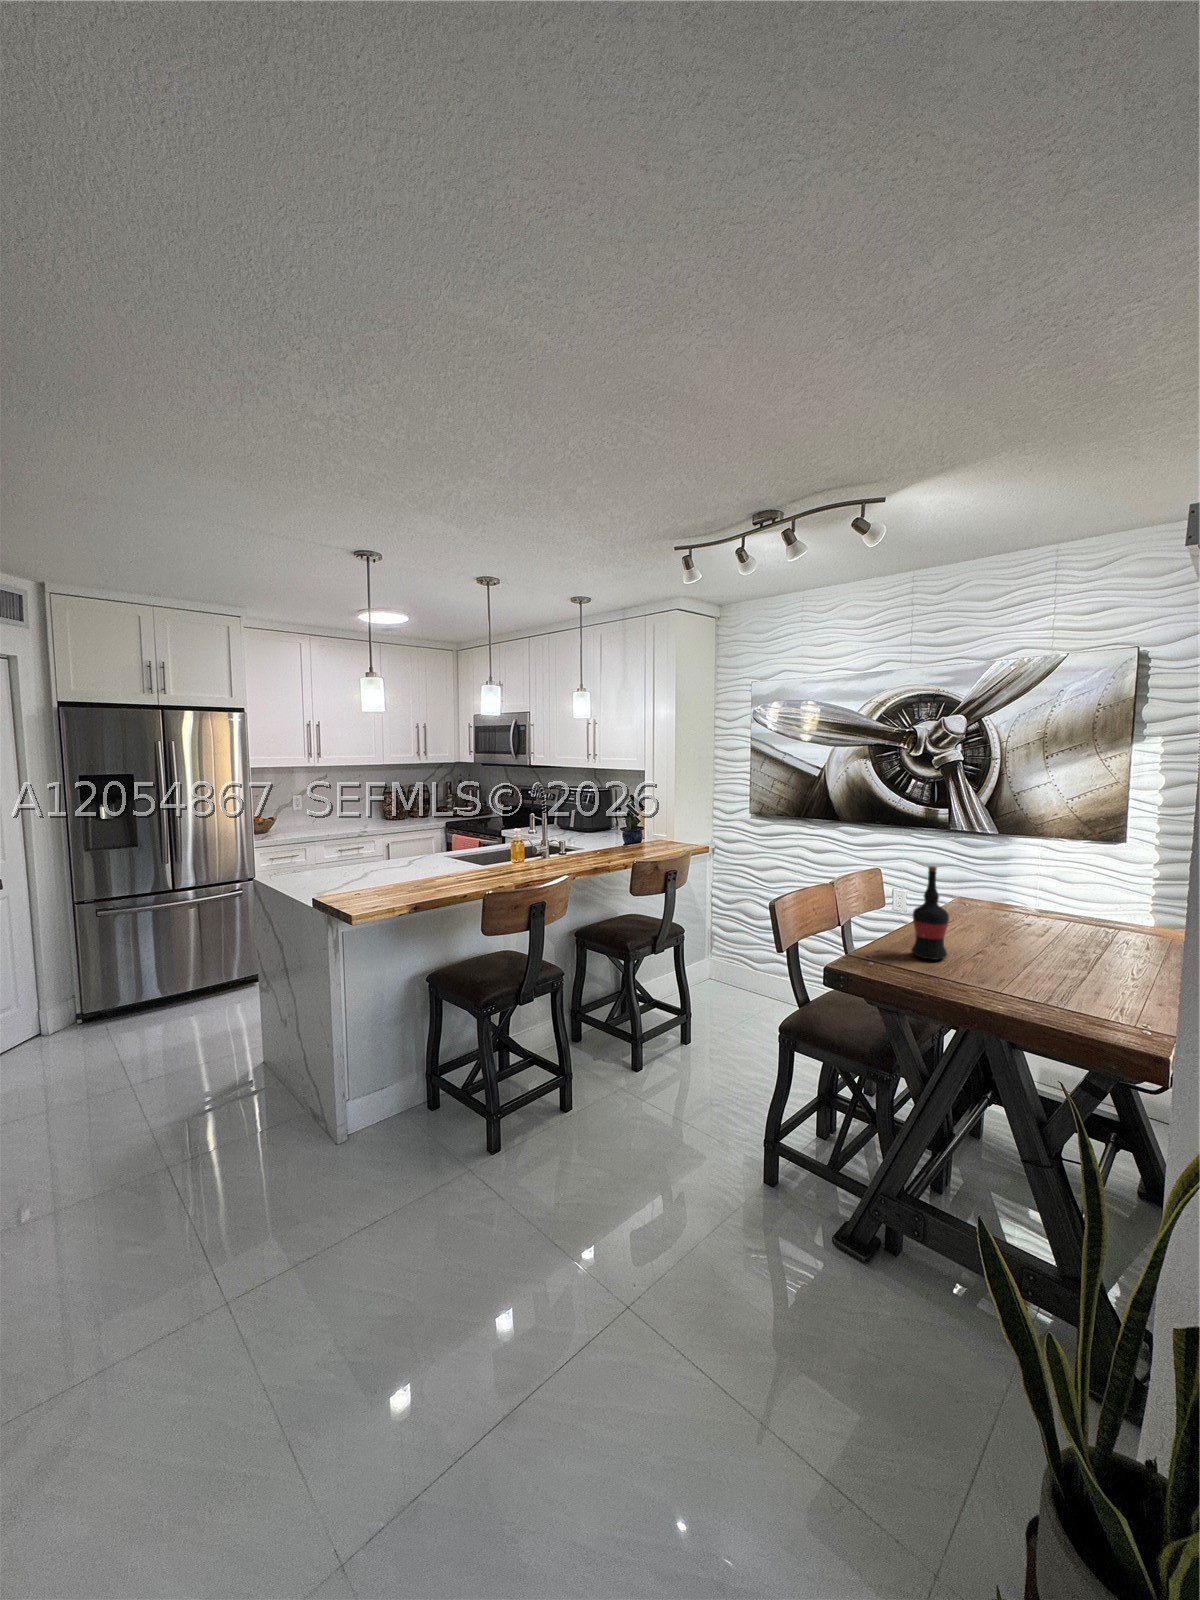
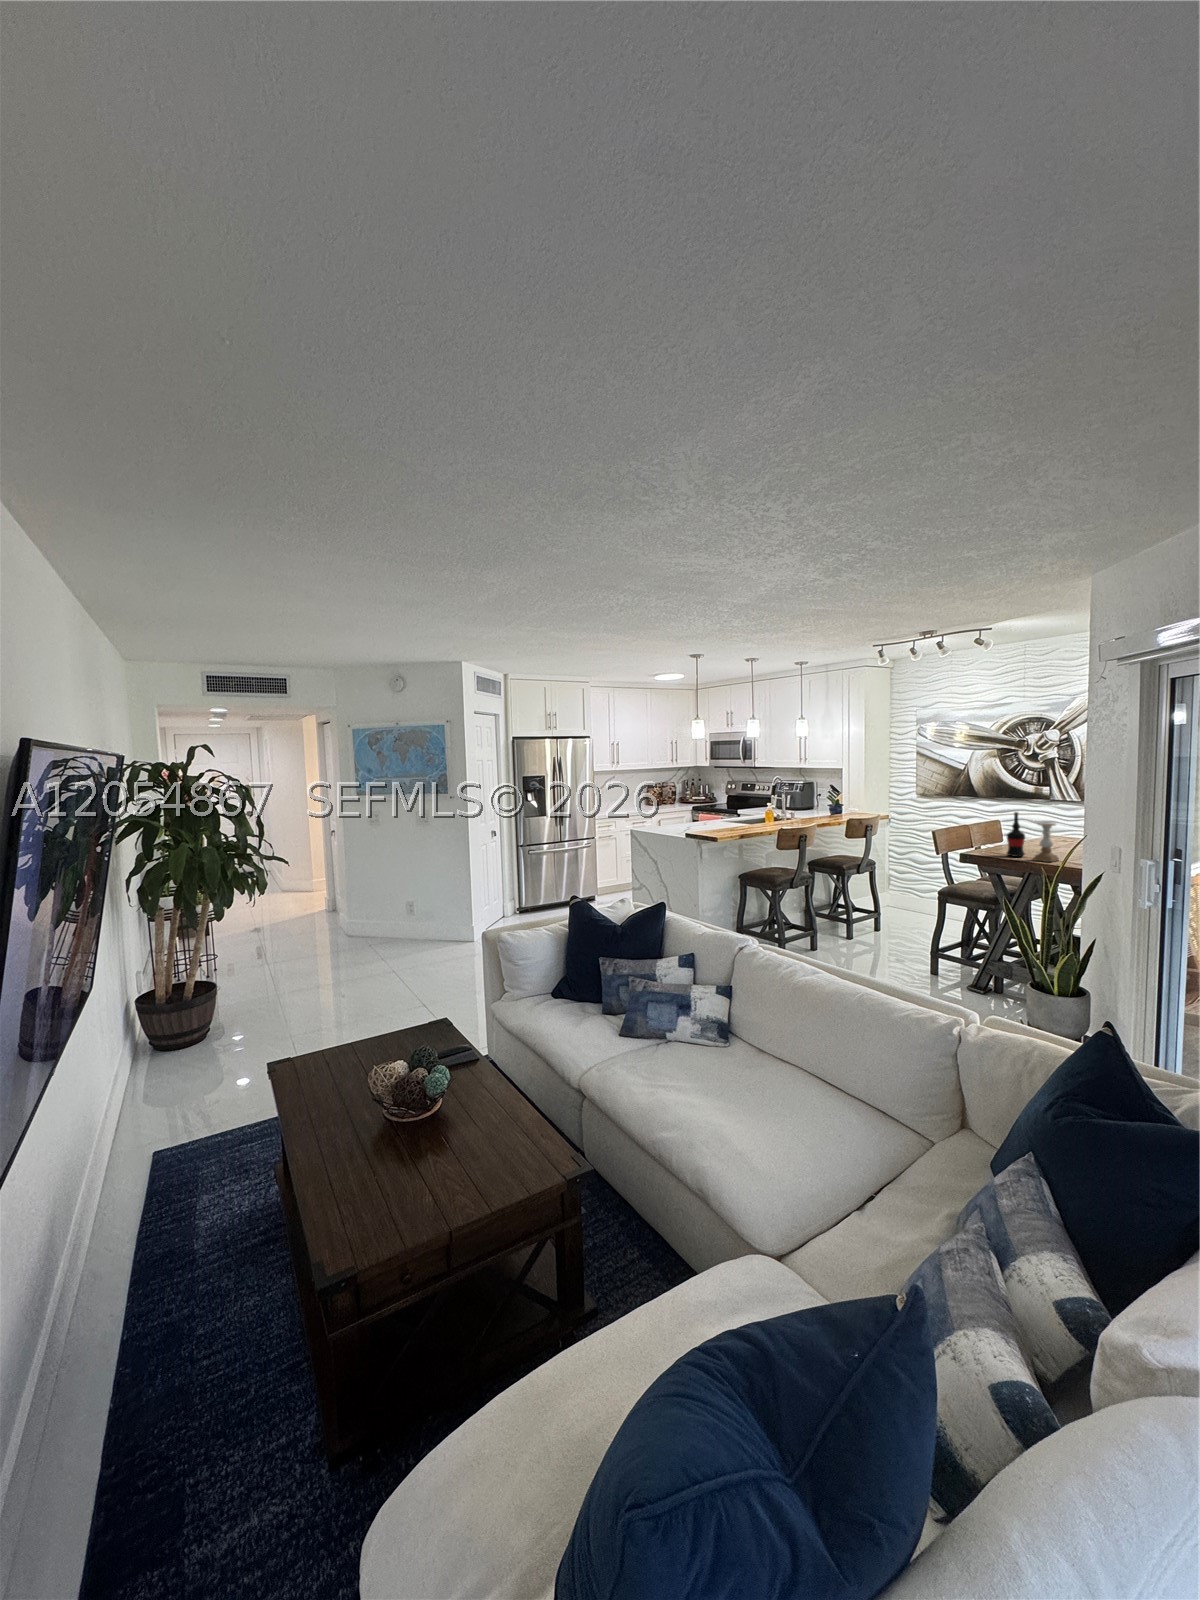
candle holder: none [970,892,1019,982] -> present [1033,823,1059,862]

